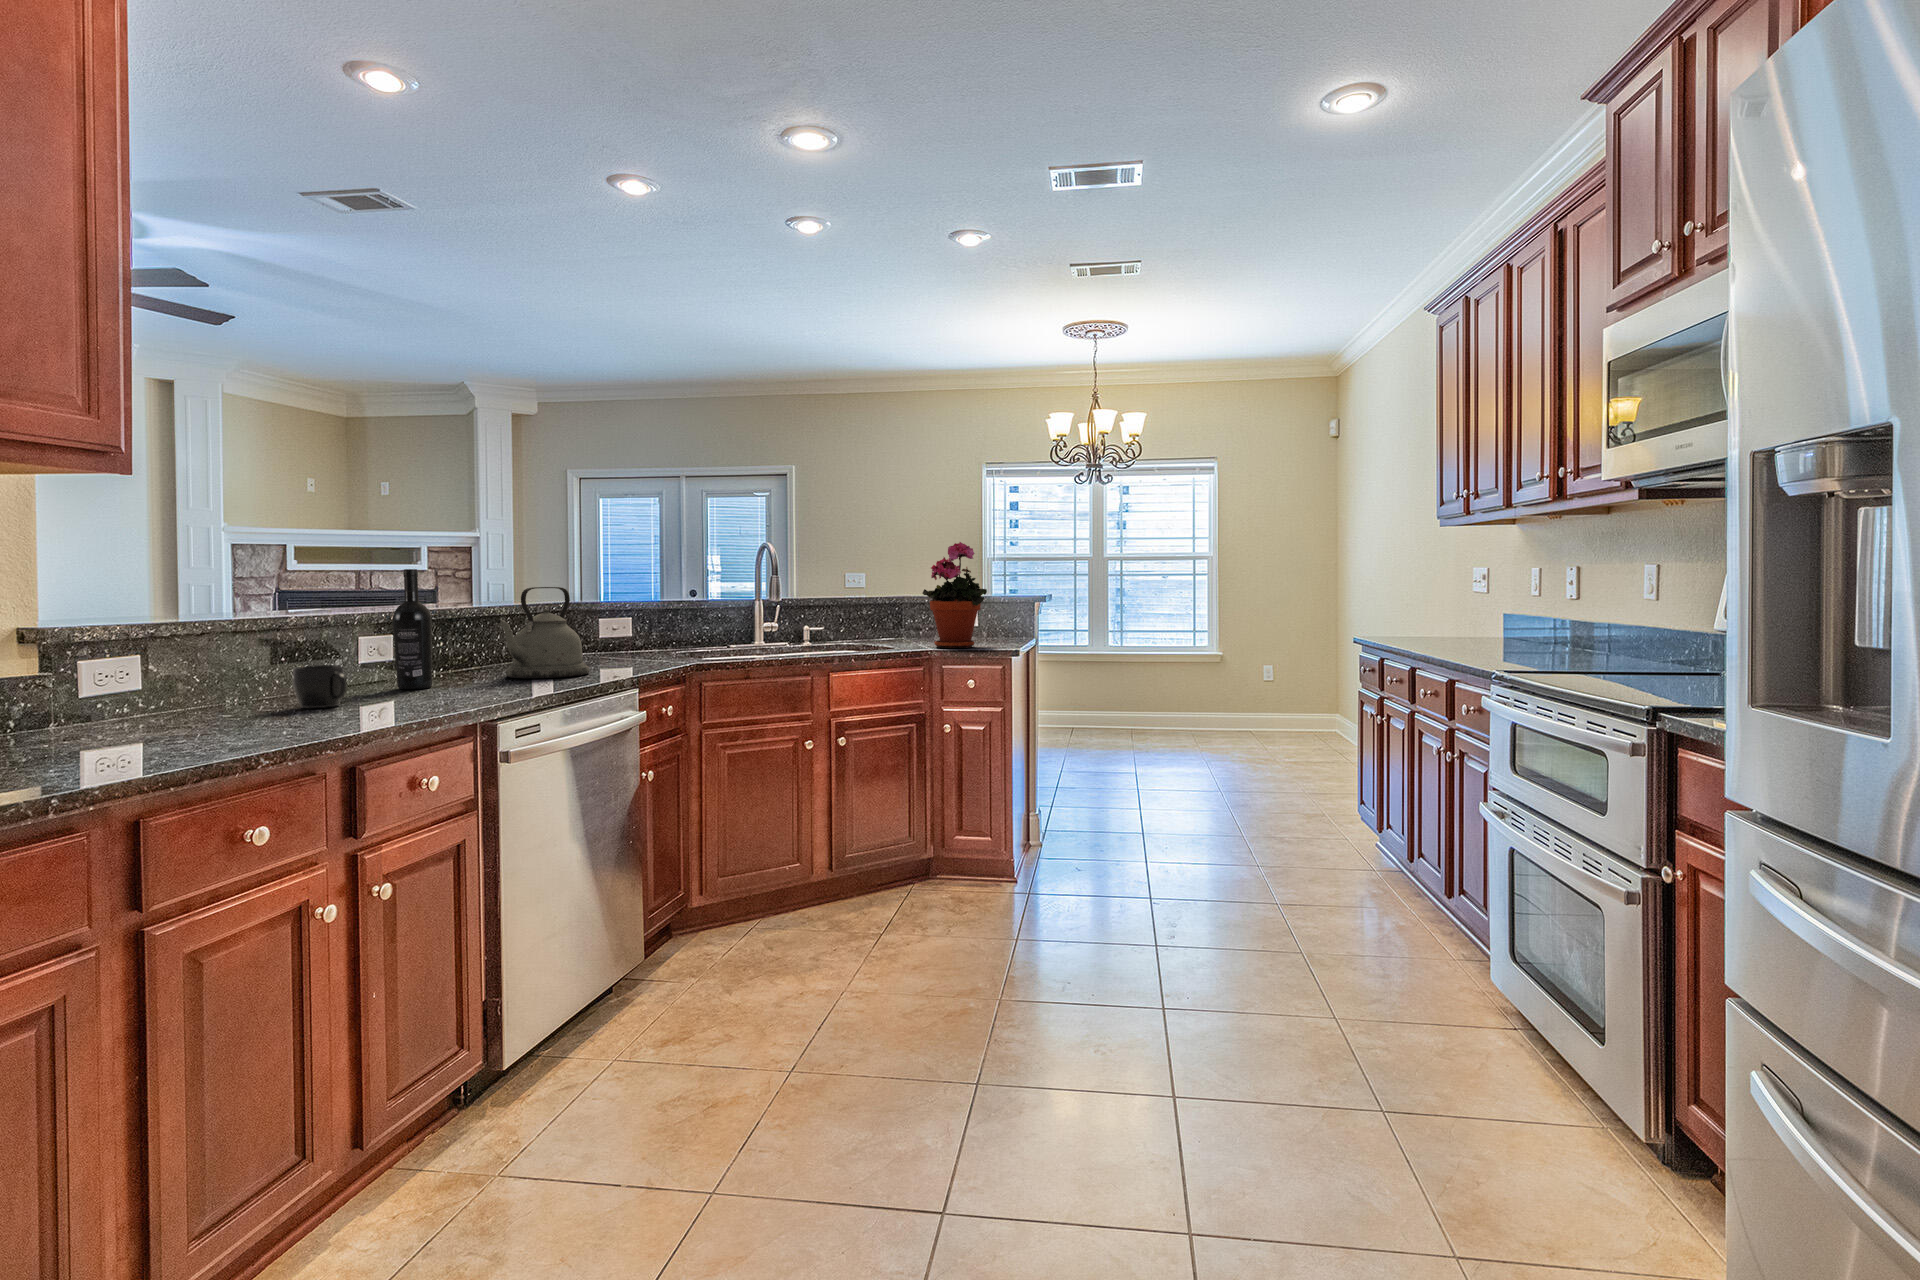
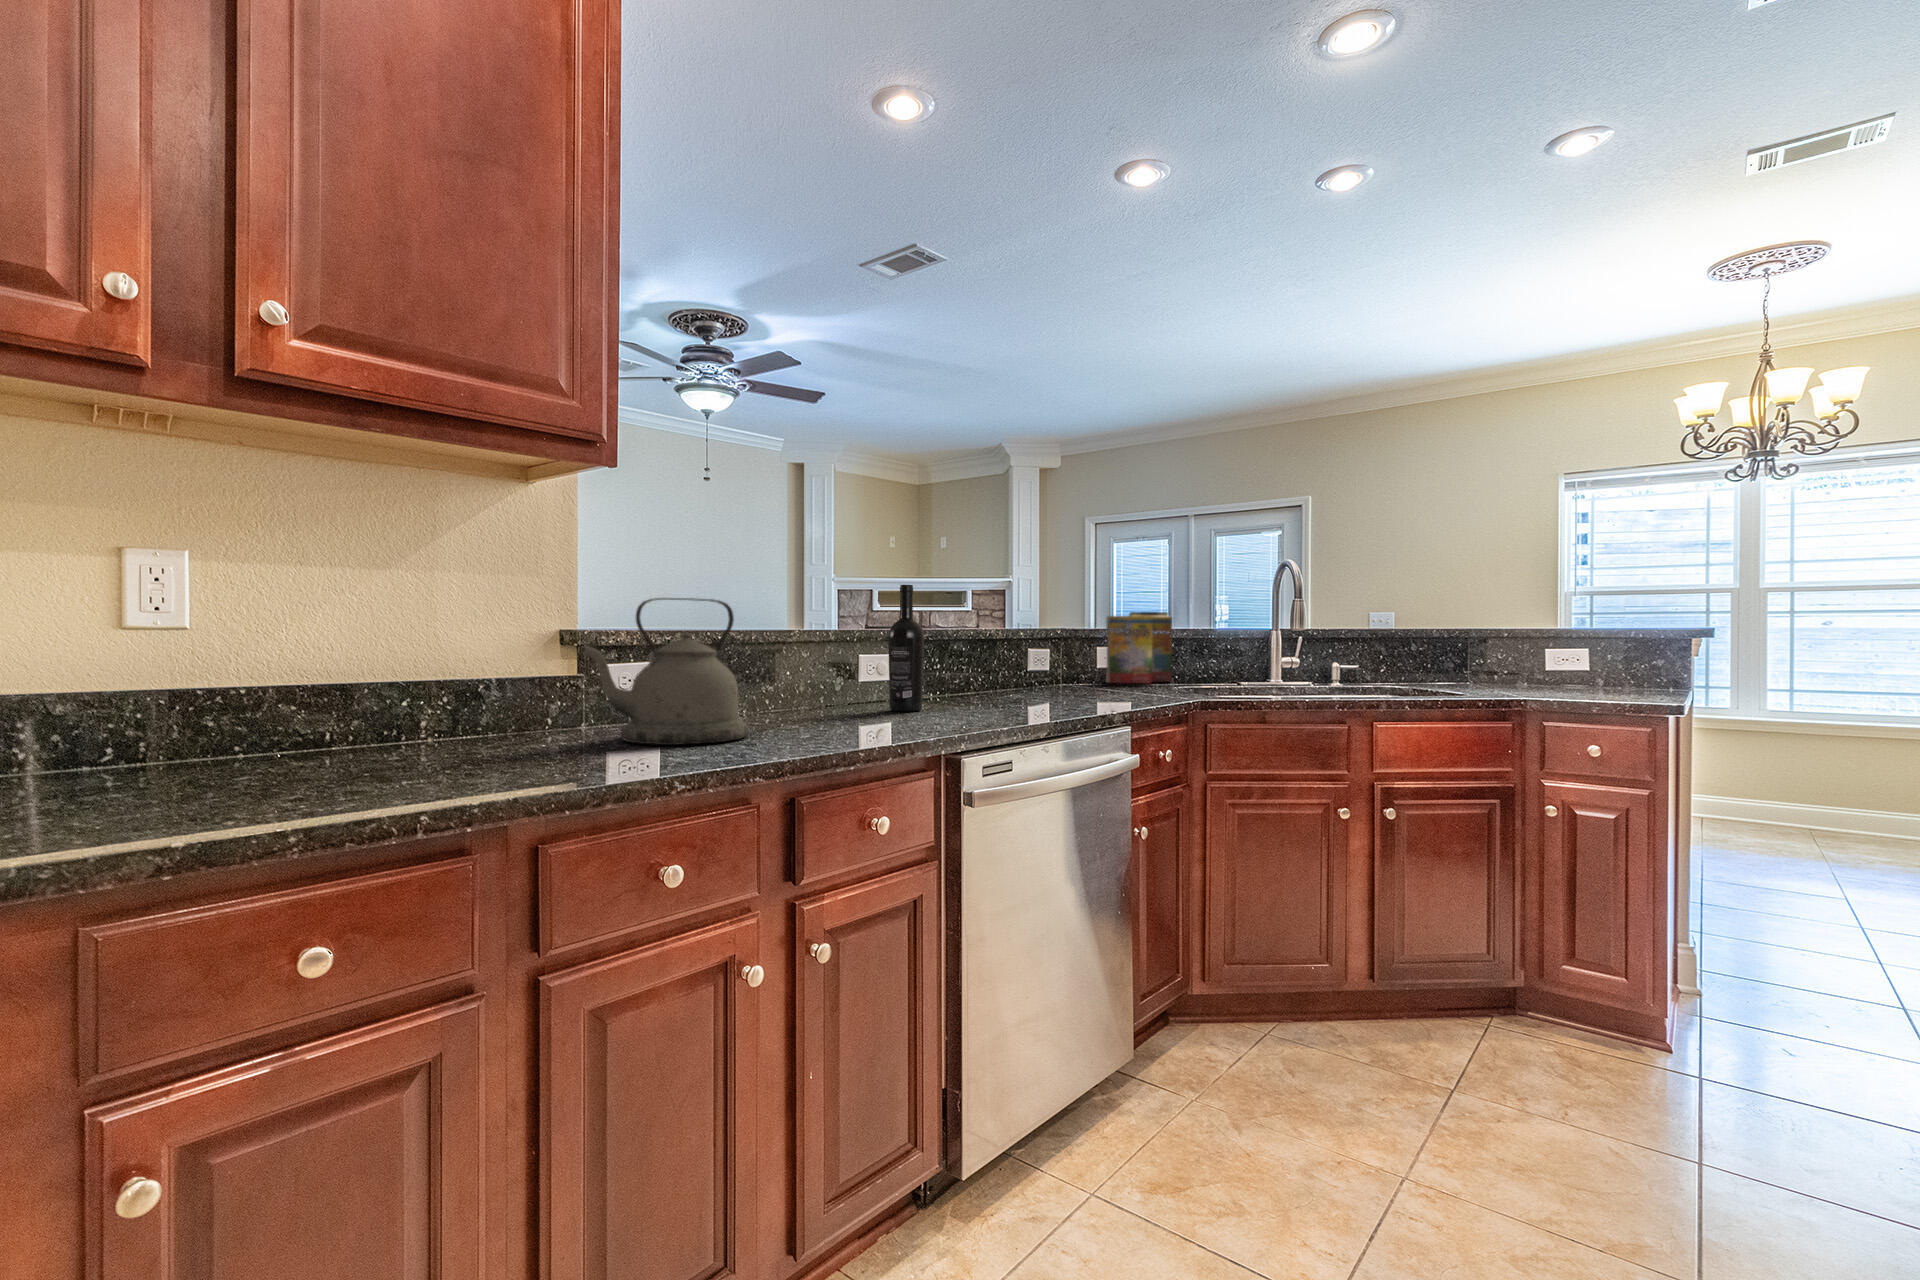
potted plant: present [922,542,987,648] -> none [1499,558,1604,700]
cereal box: none [603,582,668,651] -> present [1106,612,1172,684]
kettle: present [497,587,589,678] -> present [582,598,748,745]
mug: present [293,665,347,708] -> none [782,680,828,725]

